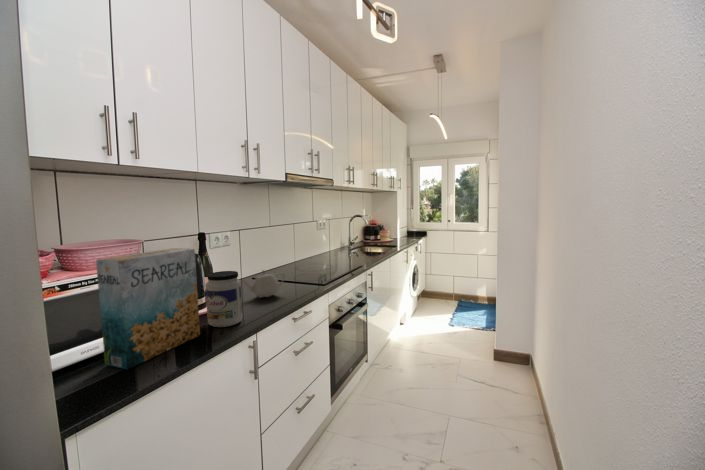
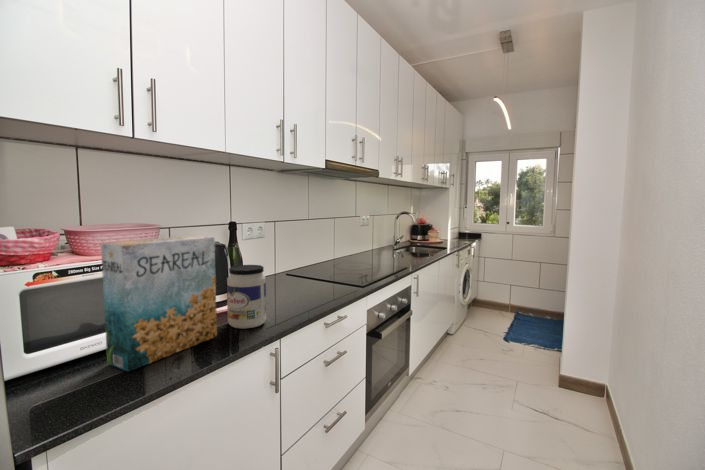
teapot: present [242,270,285,297] -> none [269,266,319,297]

